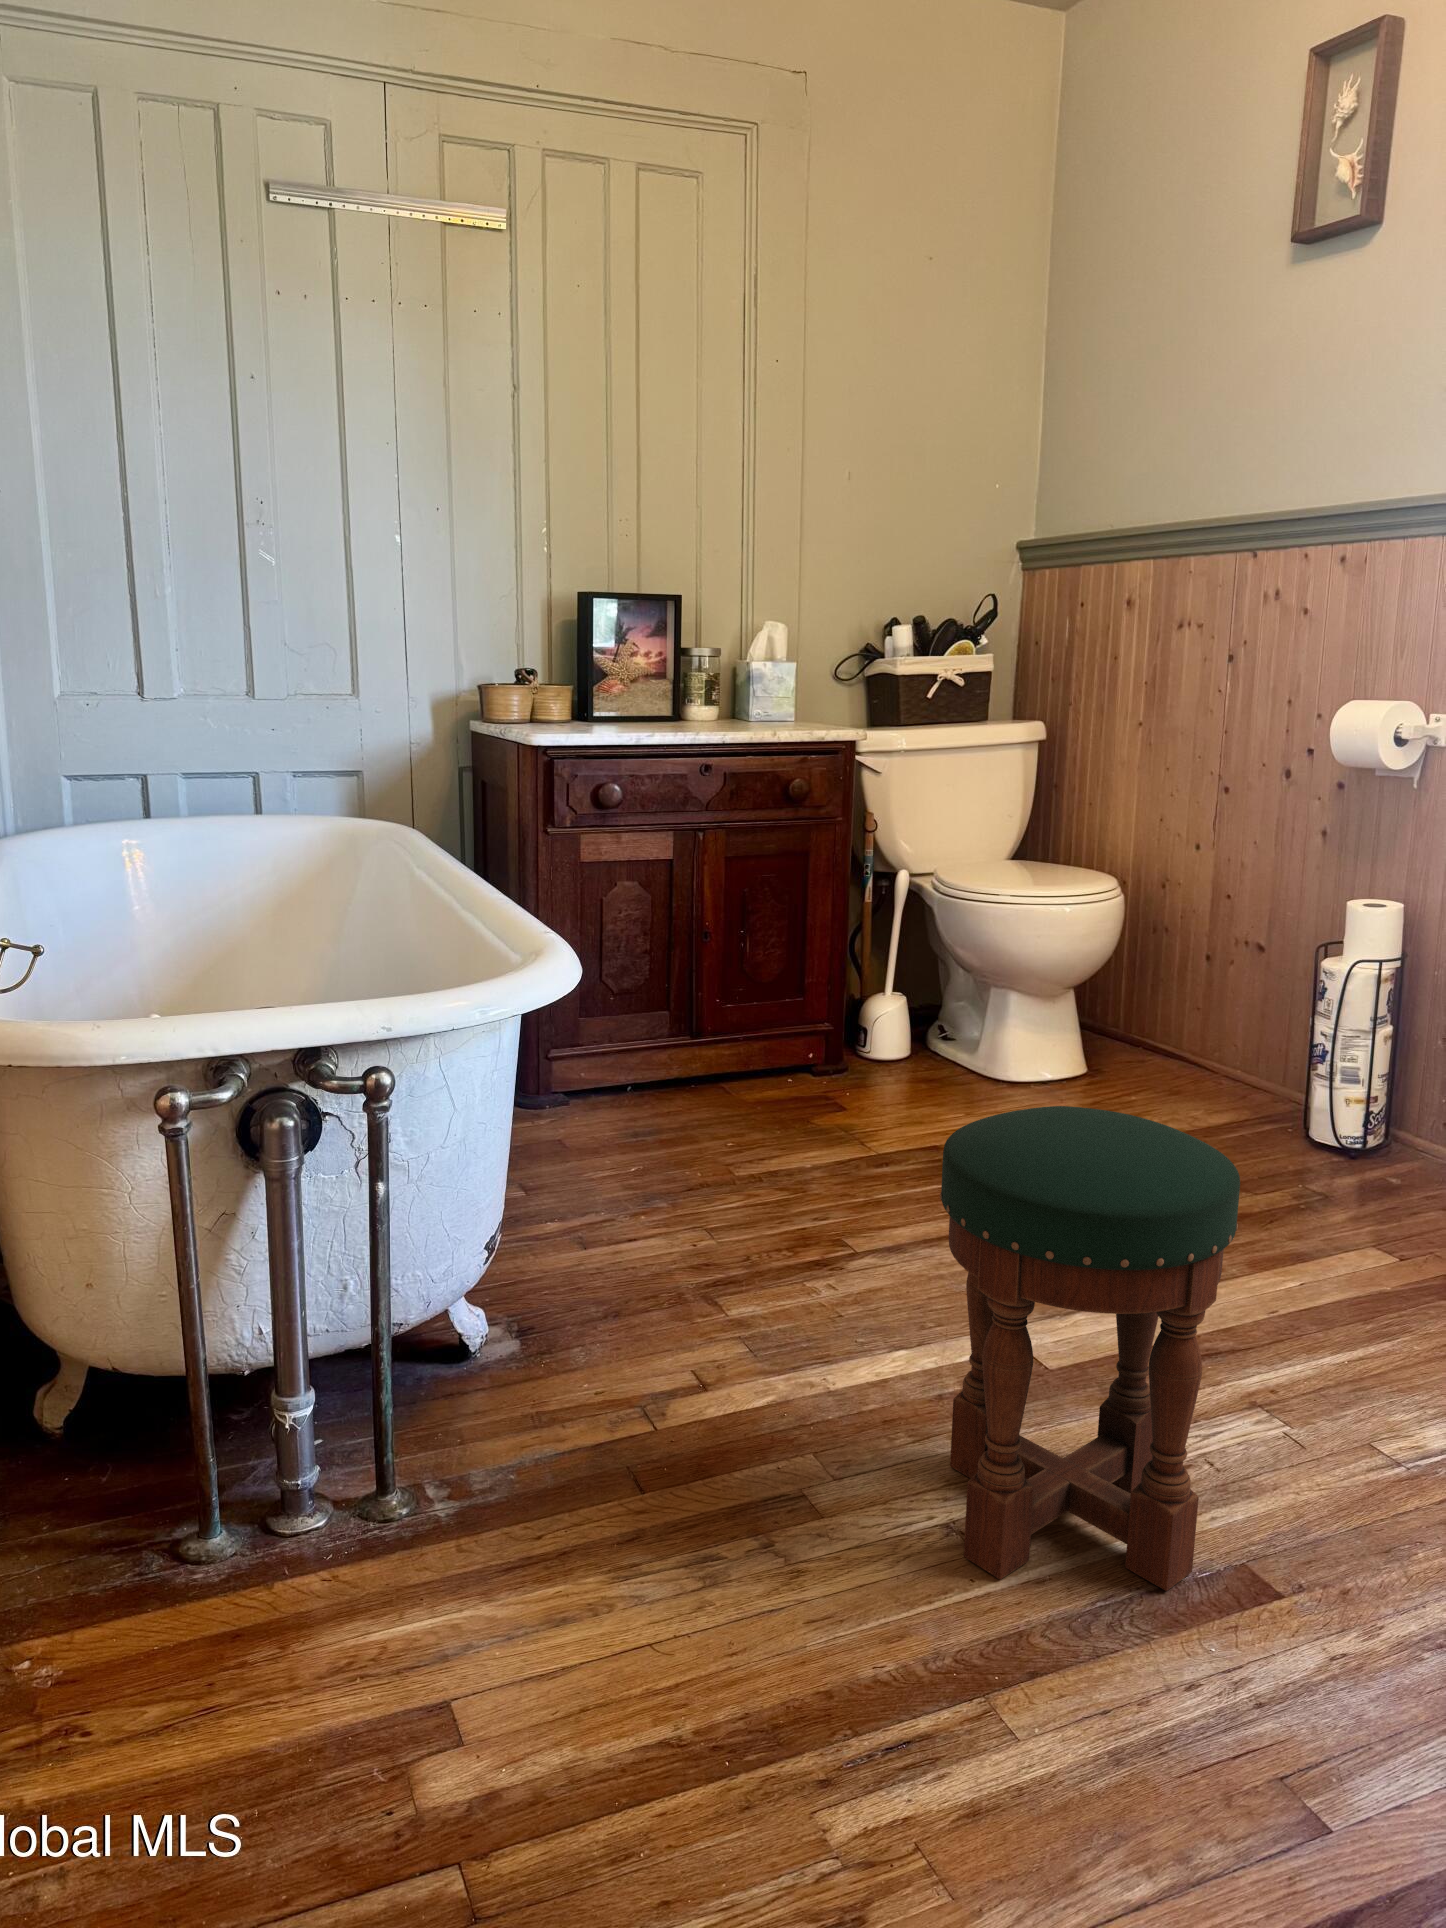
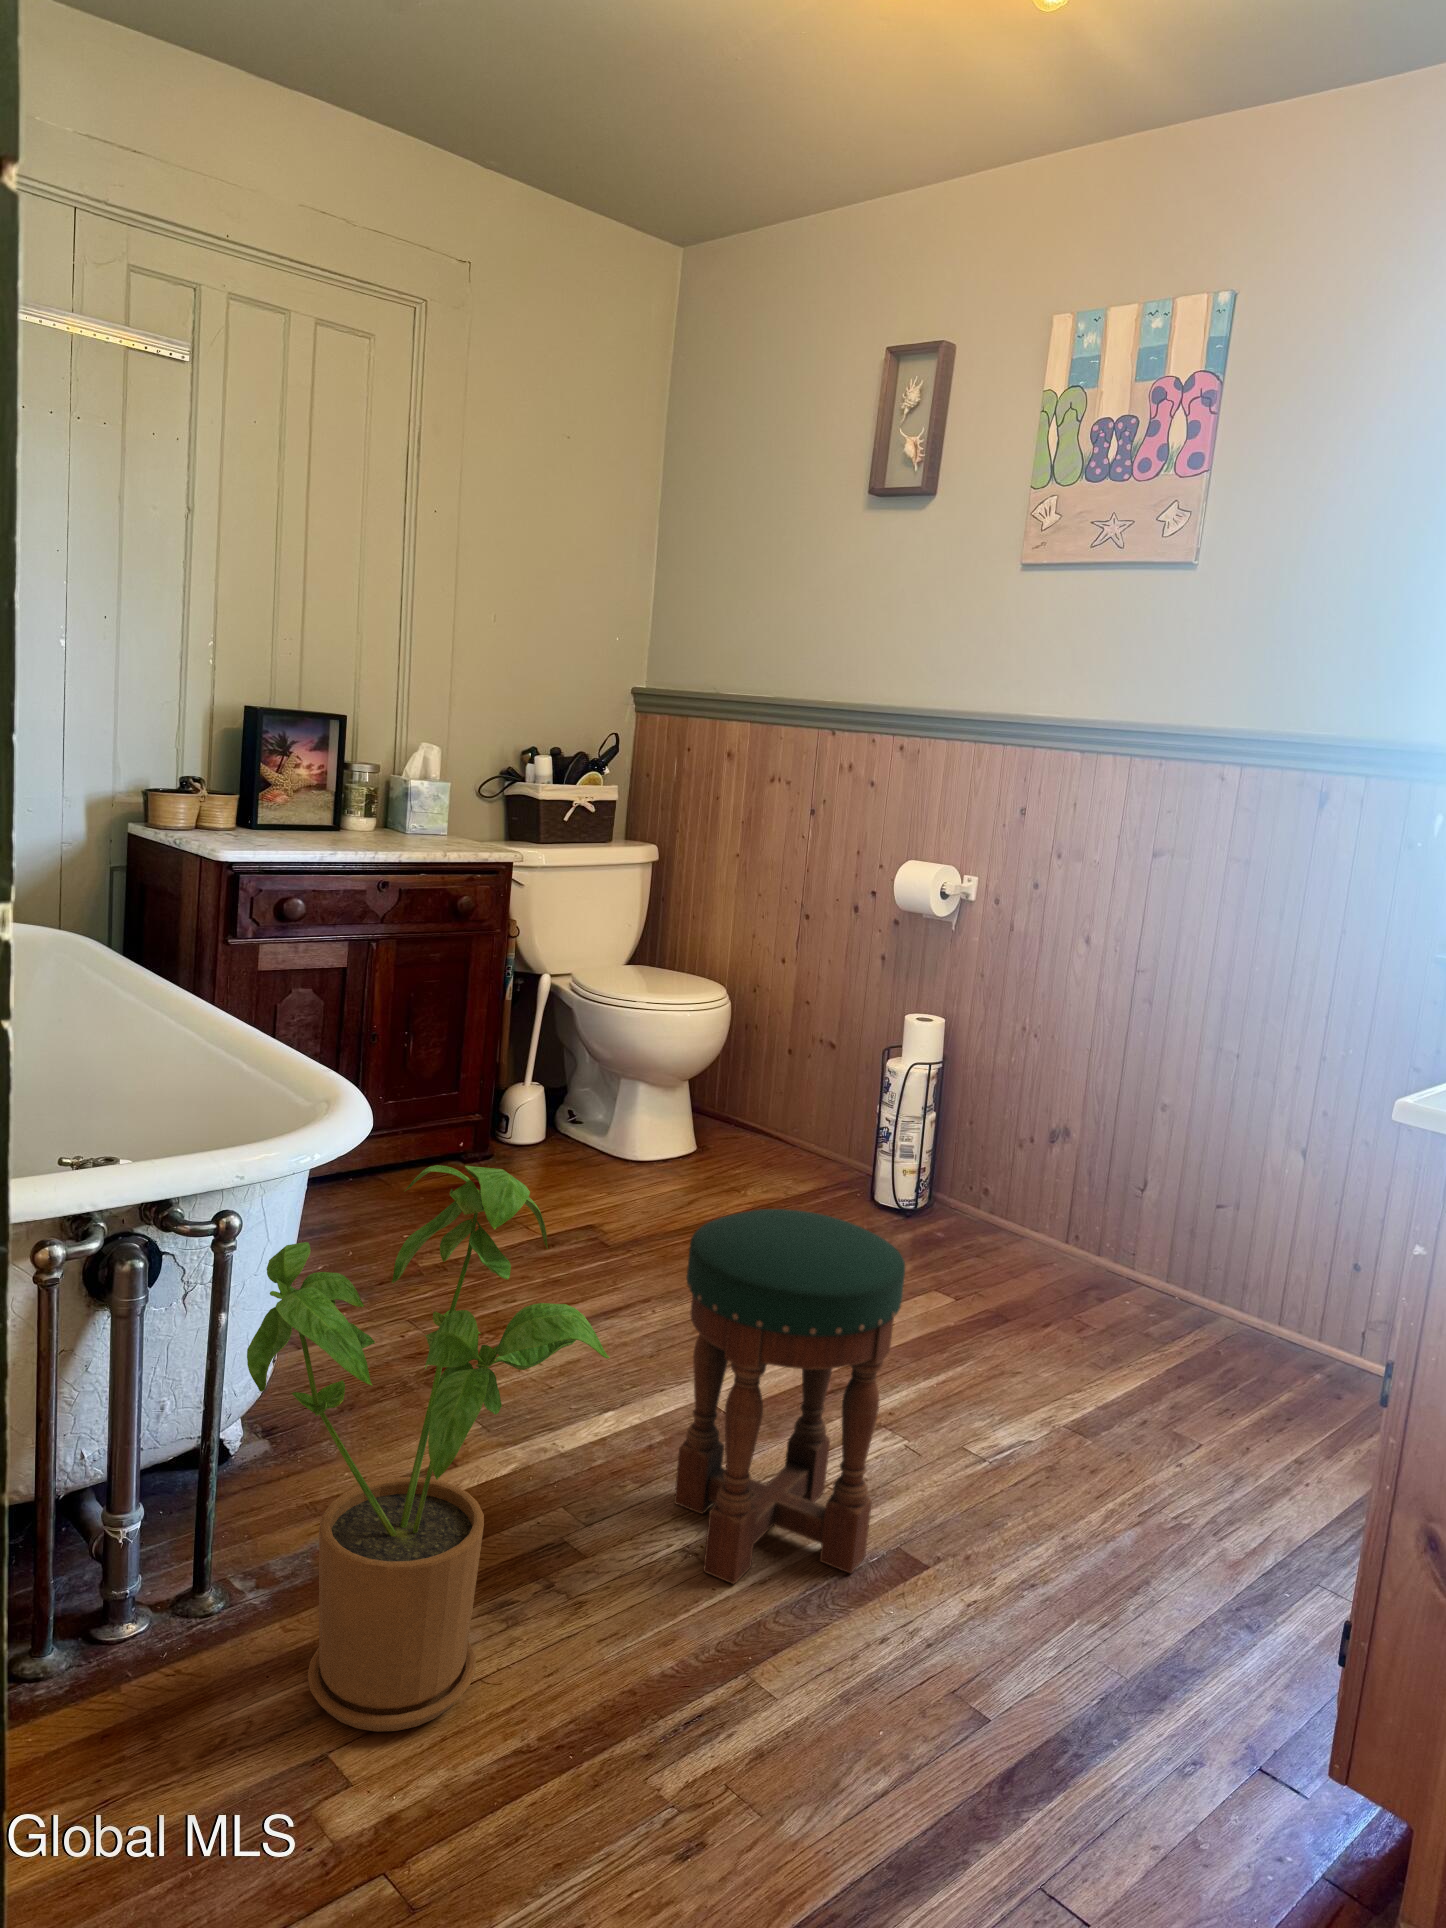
house plant: none [357,1020,756,1688] -> present [247,1165,610,1732]

